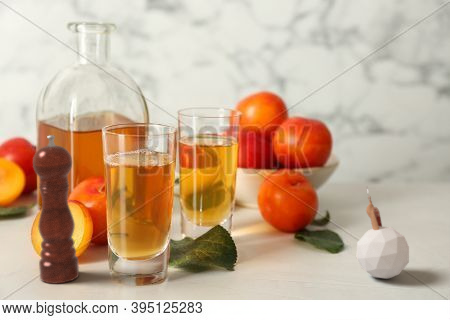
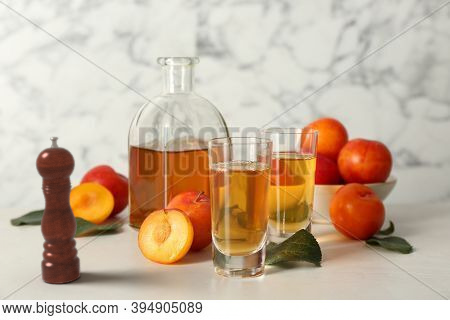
candle: present [357,186,409,279] -> none [353,189,405,279]

